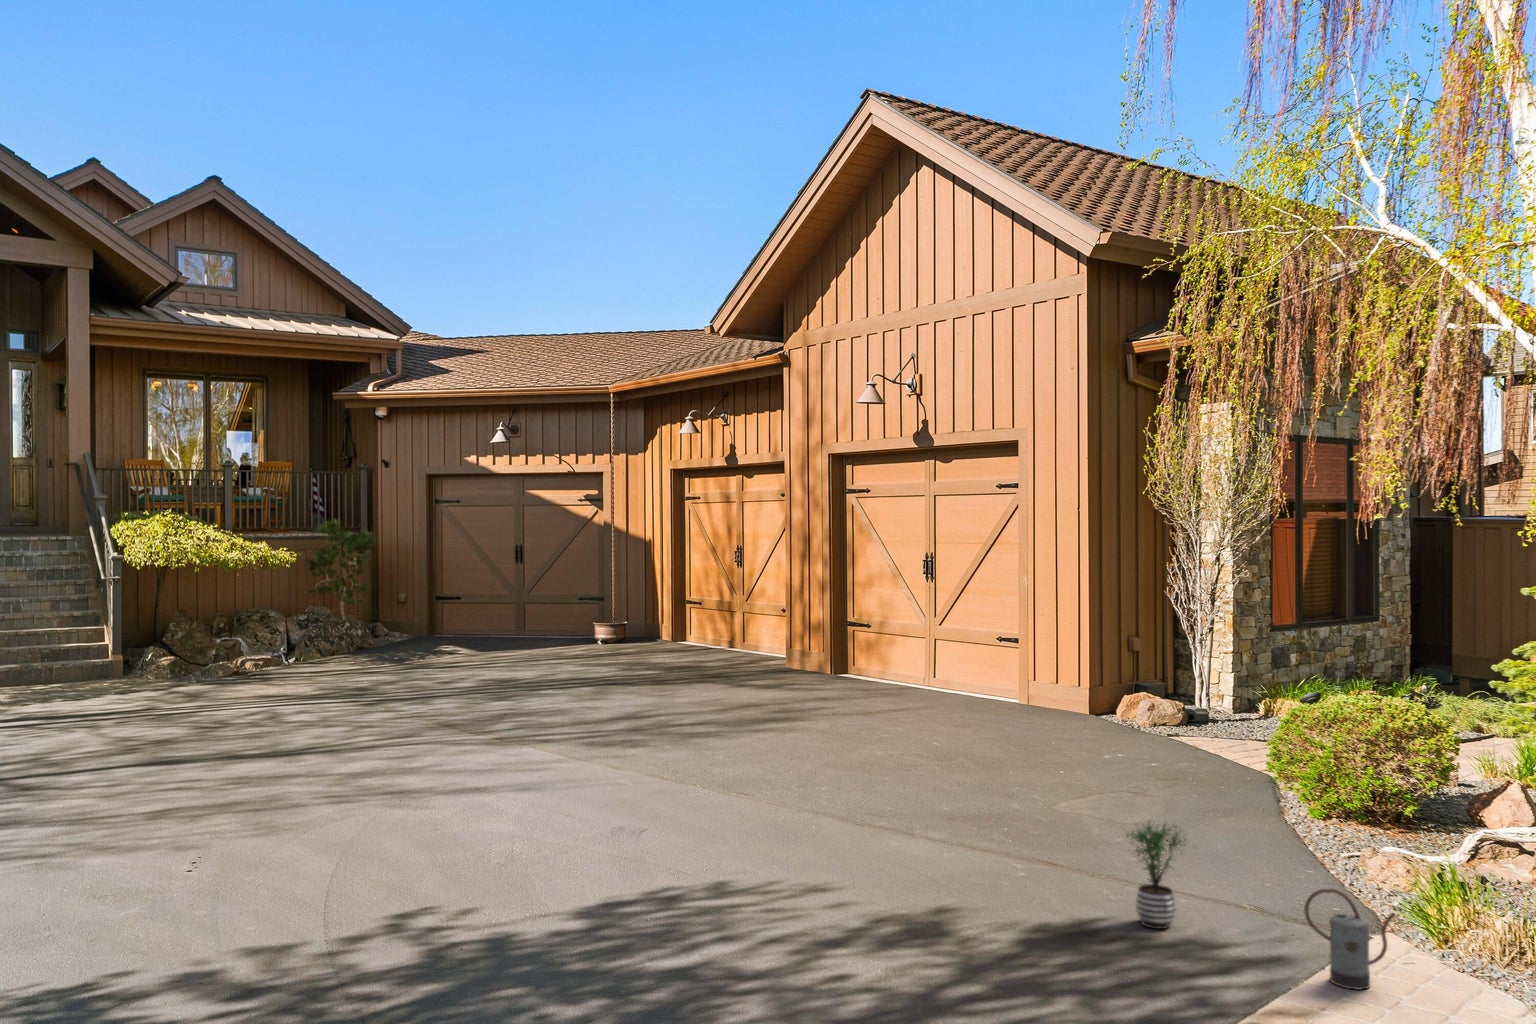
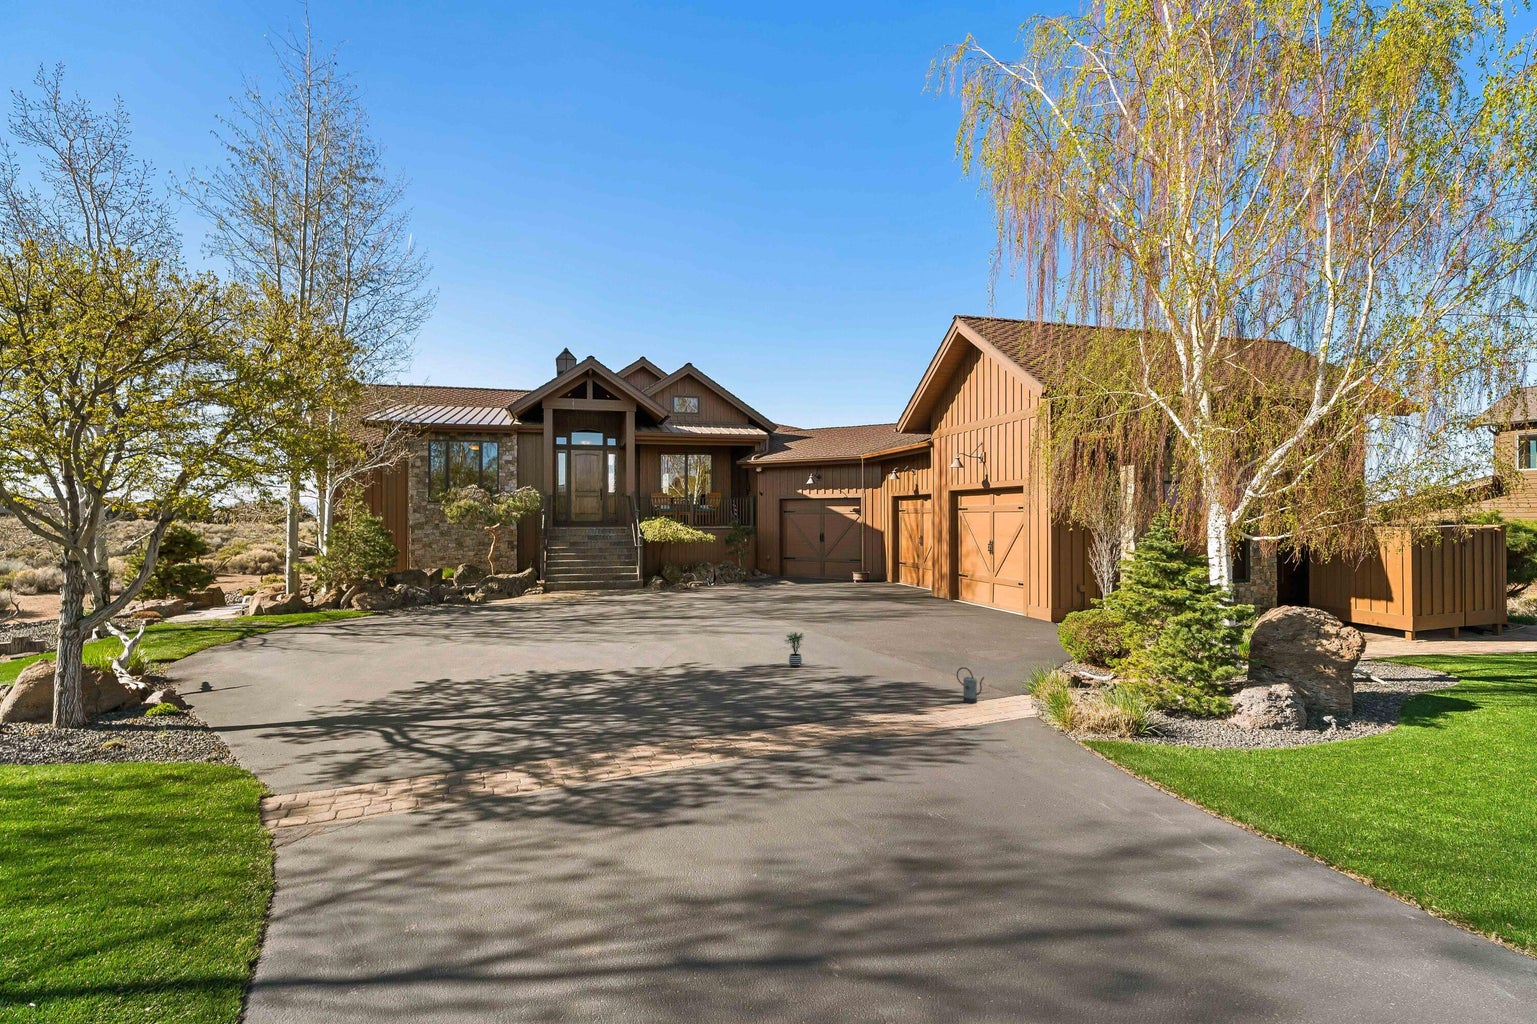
potted plant: present [1125,824,1194,929] -> present [785,632,803,667]

